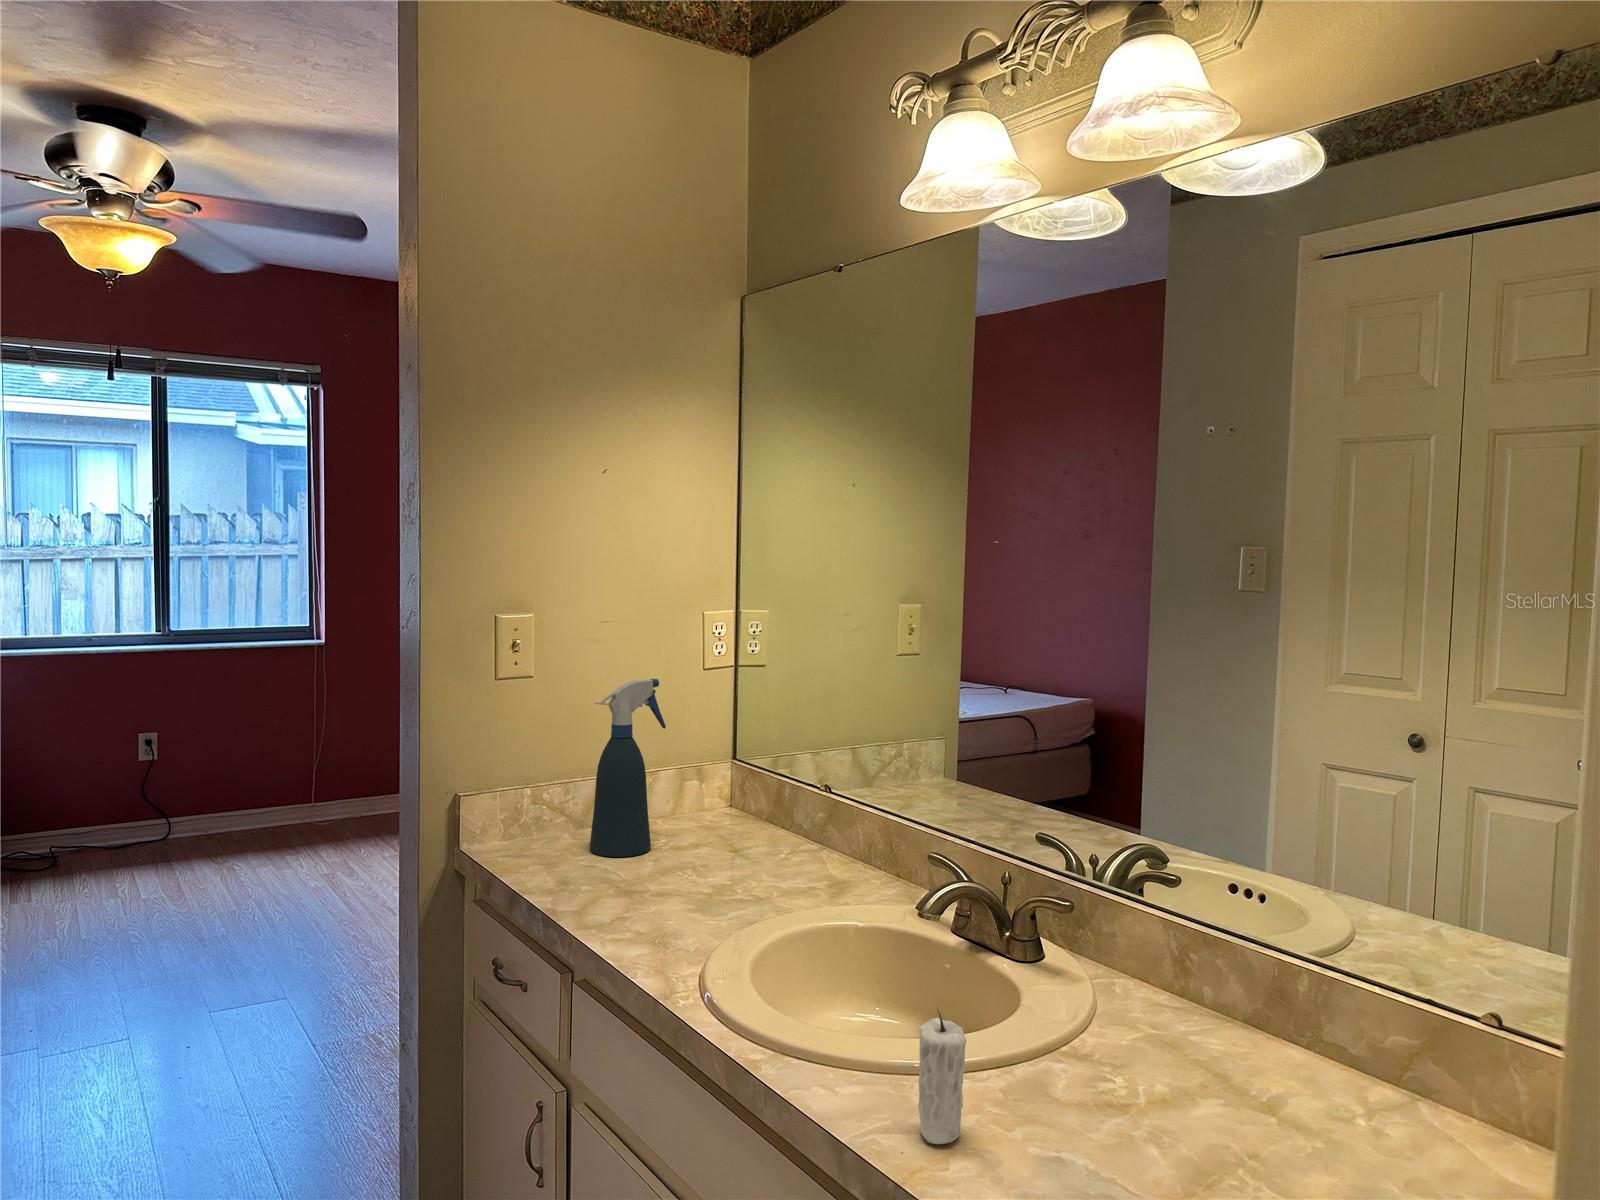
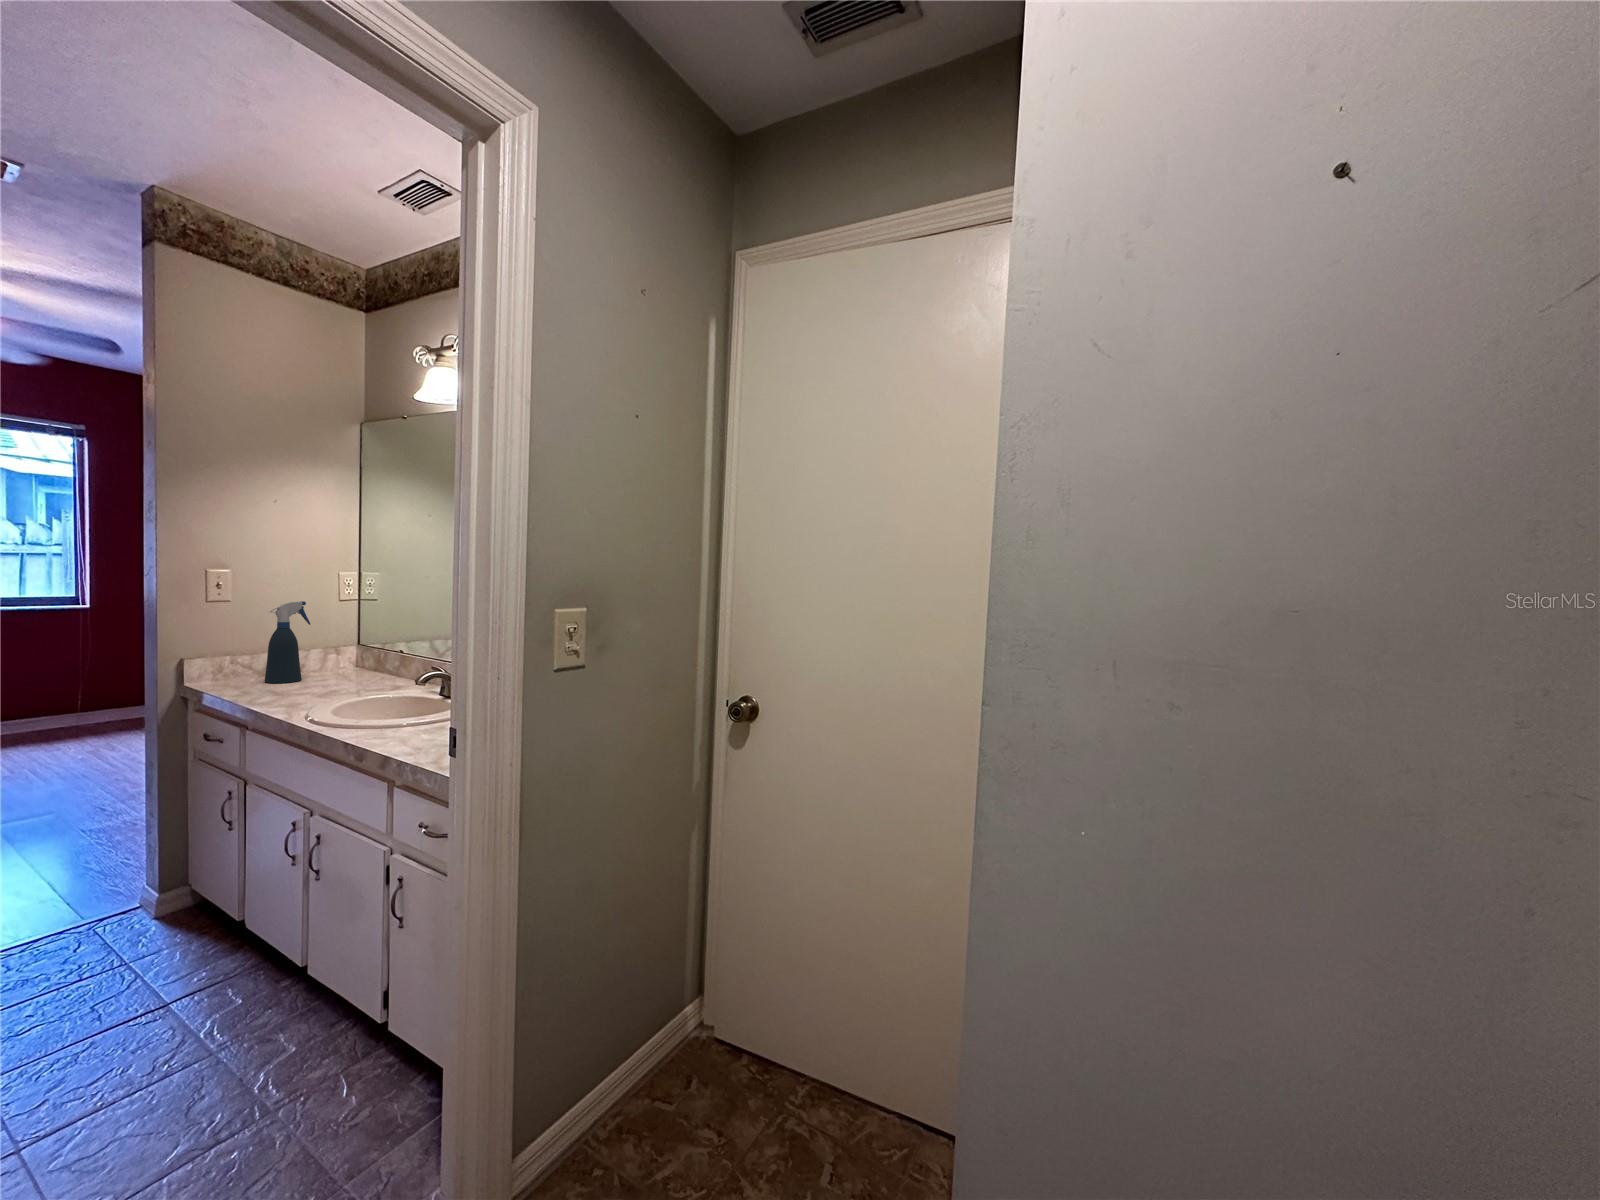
candle: present [918,1009,966,1144] -> none [375,688,394,735]

